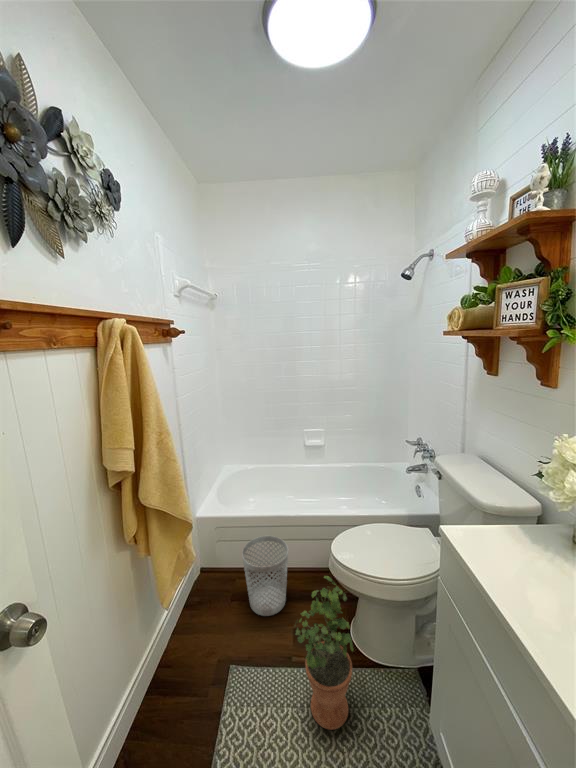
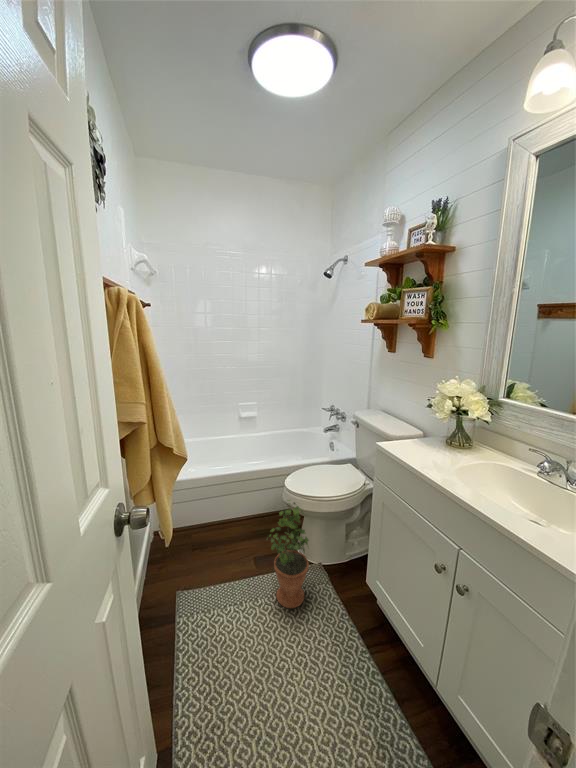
wastebasket: present [242,536,288,616] -> none [203,489,244,553]

